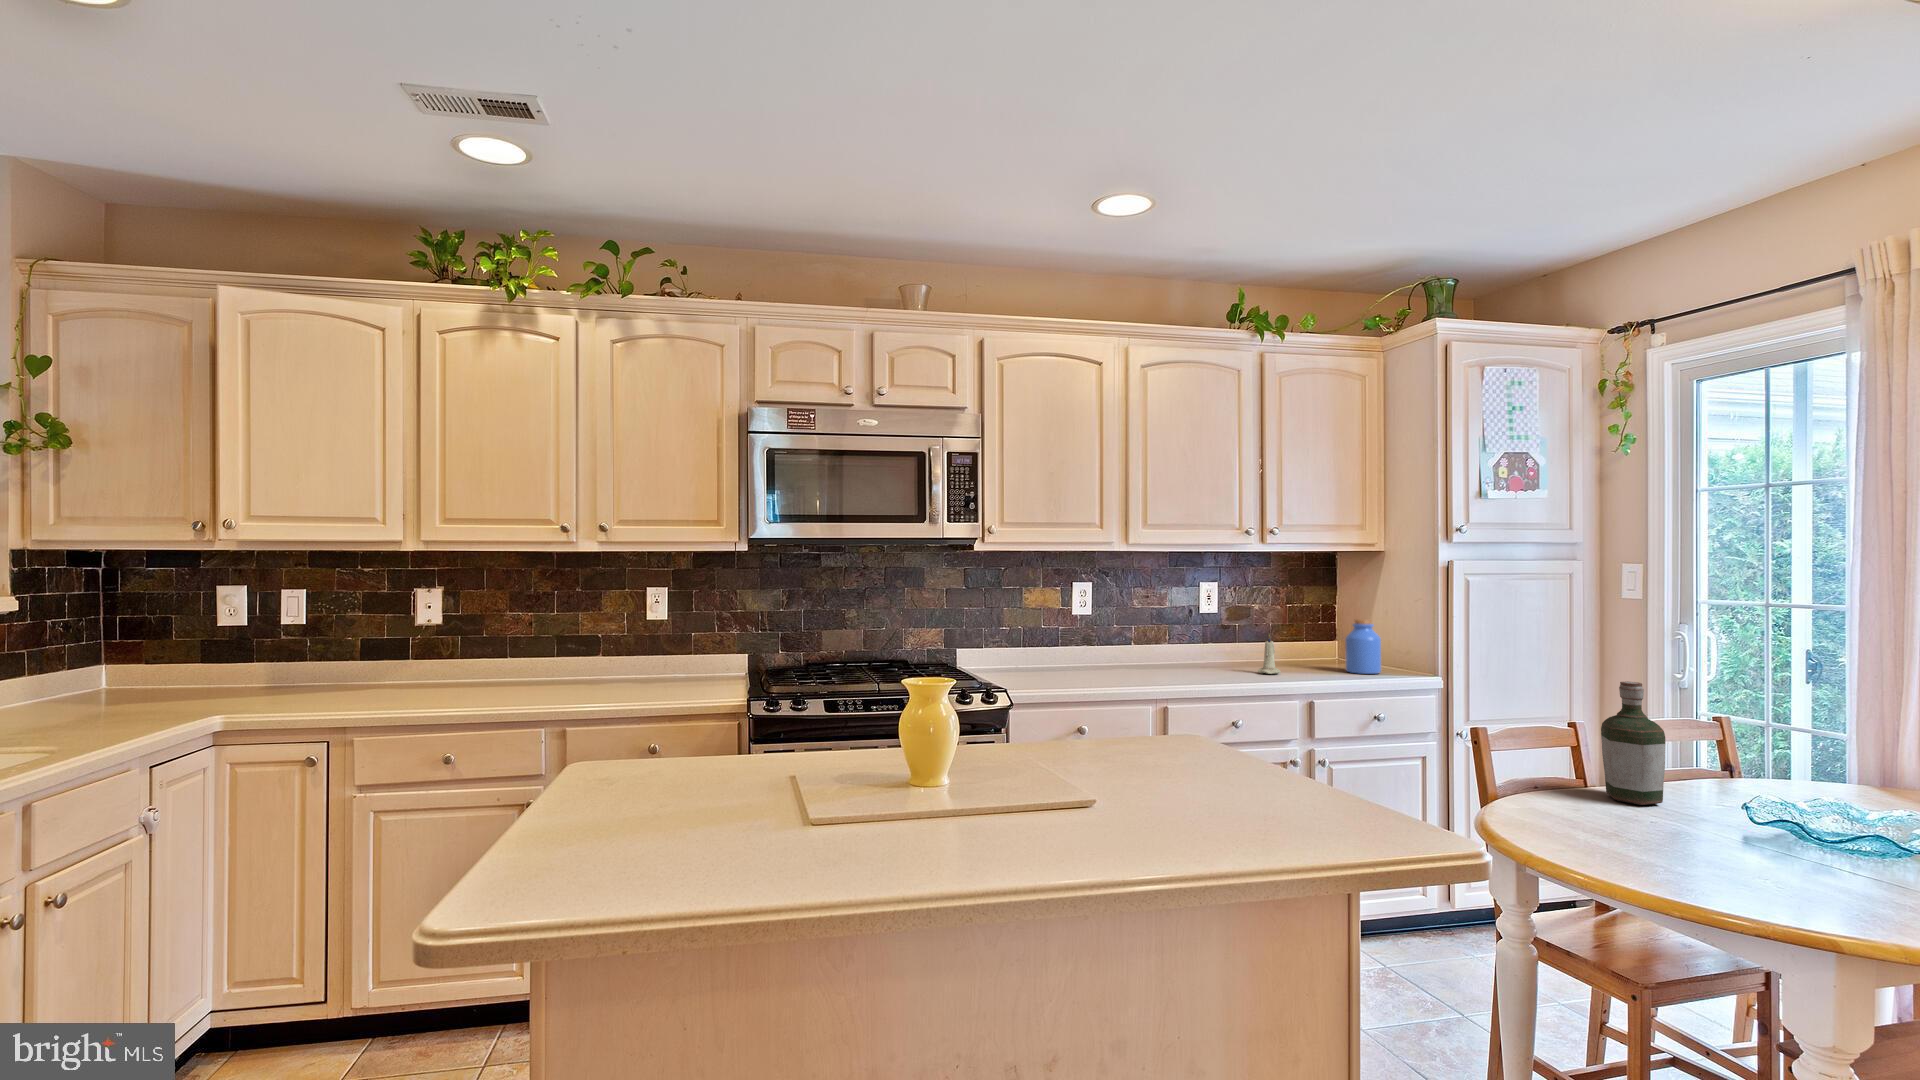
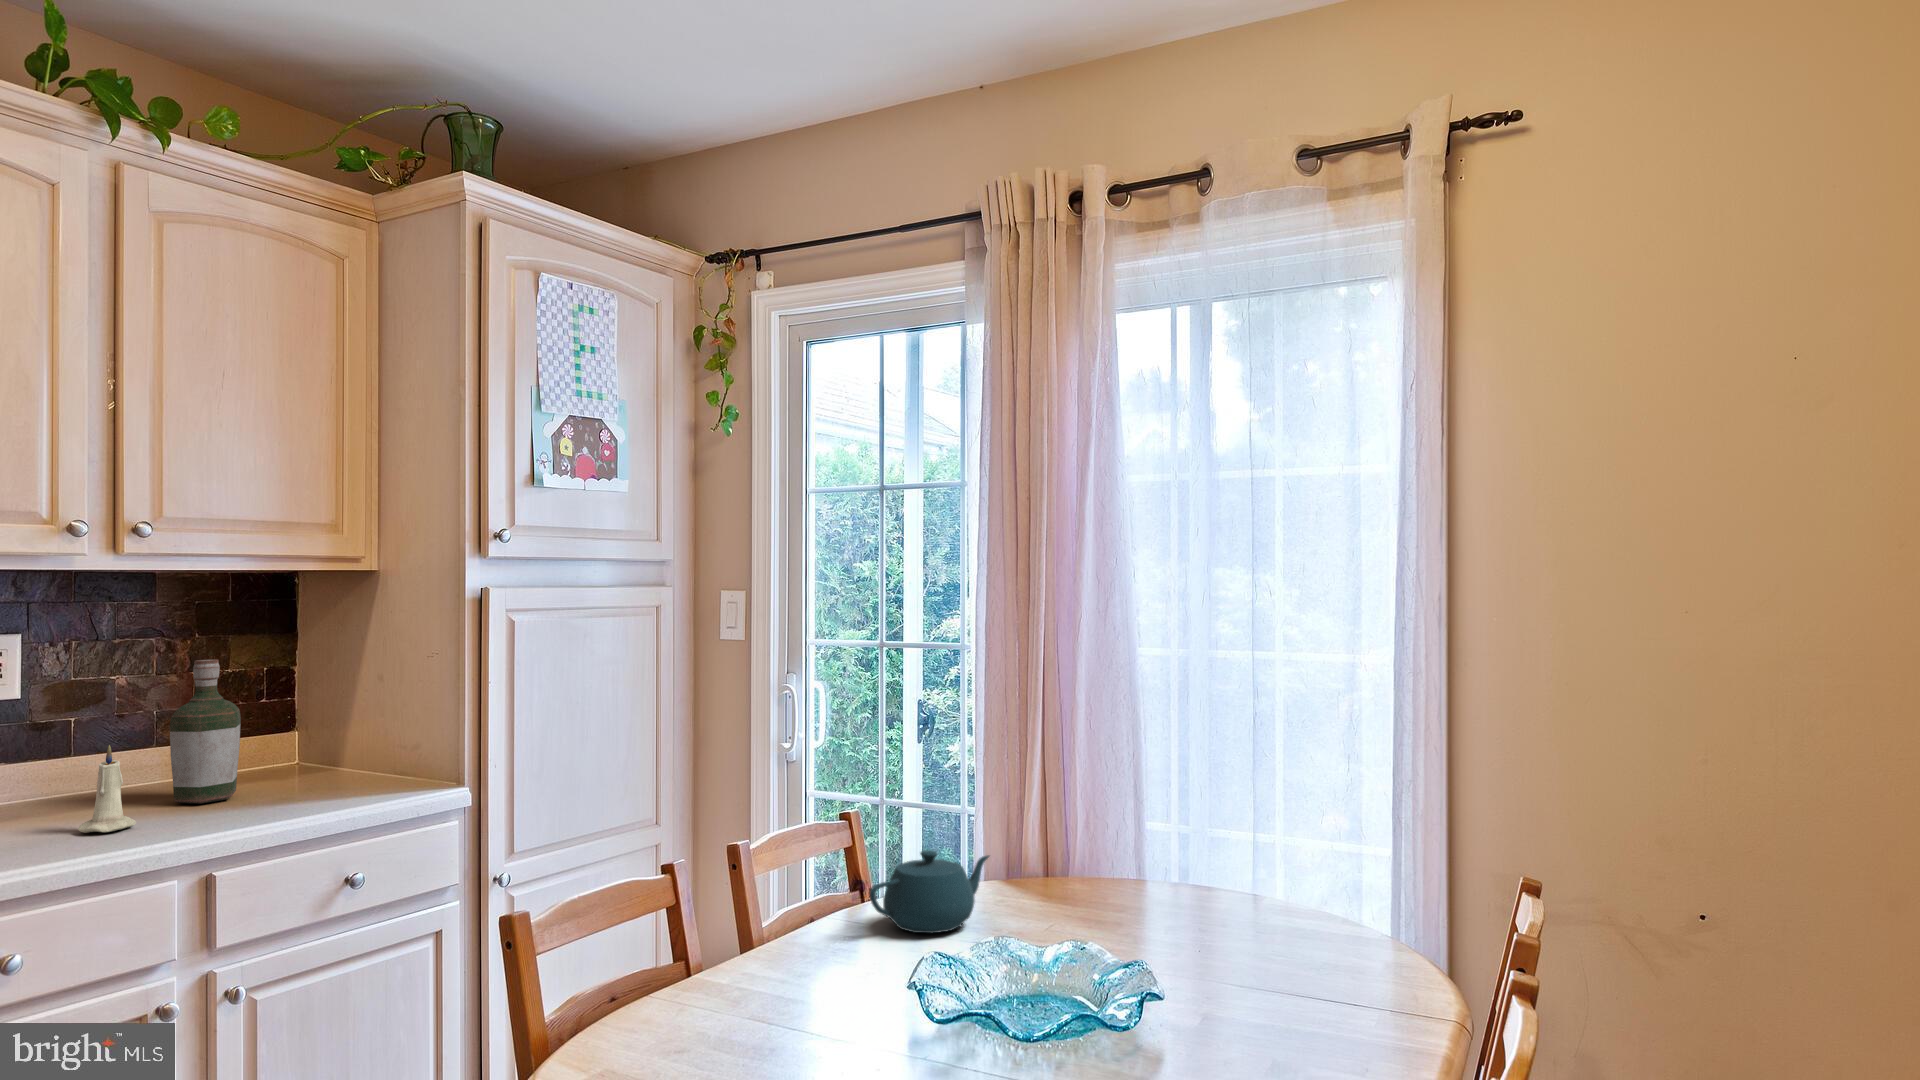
jar: present [1345,619,1381,674] -> none [290,697,360,800]
bottle: present [1601,681,1665,805] -> present [170,660,241,803]
teapot: none [1723,741,1838,795] -> present [869,850,989,933]

